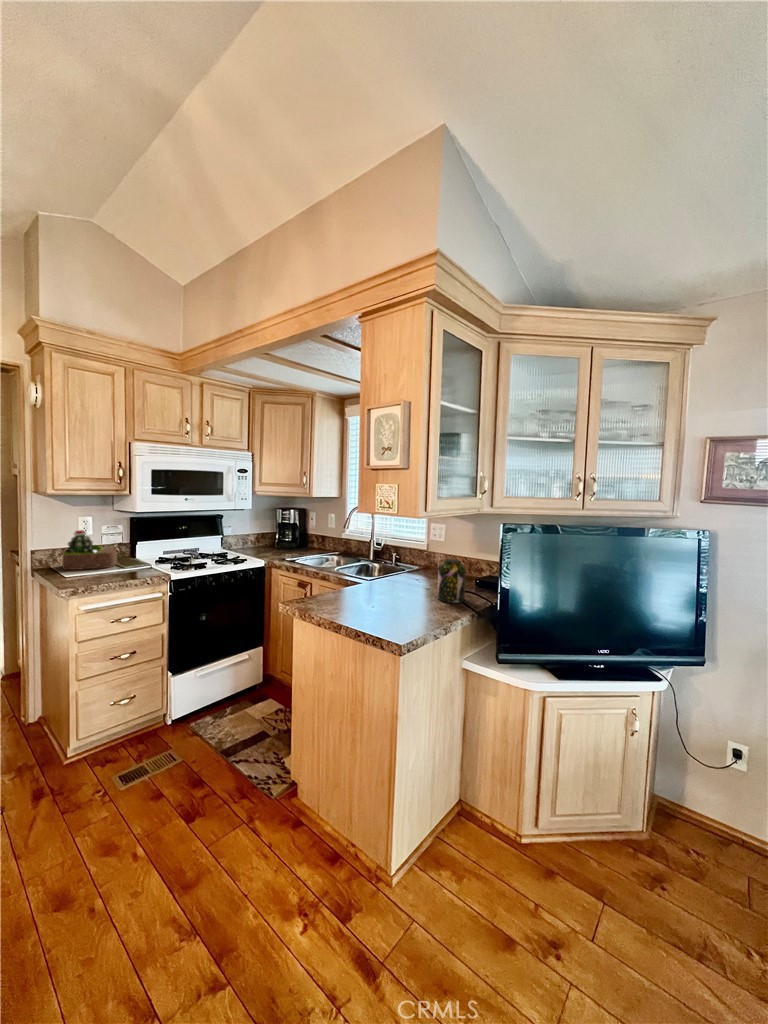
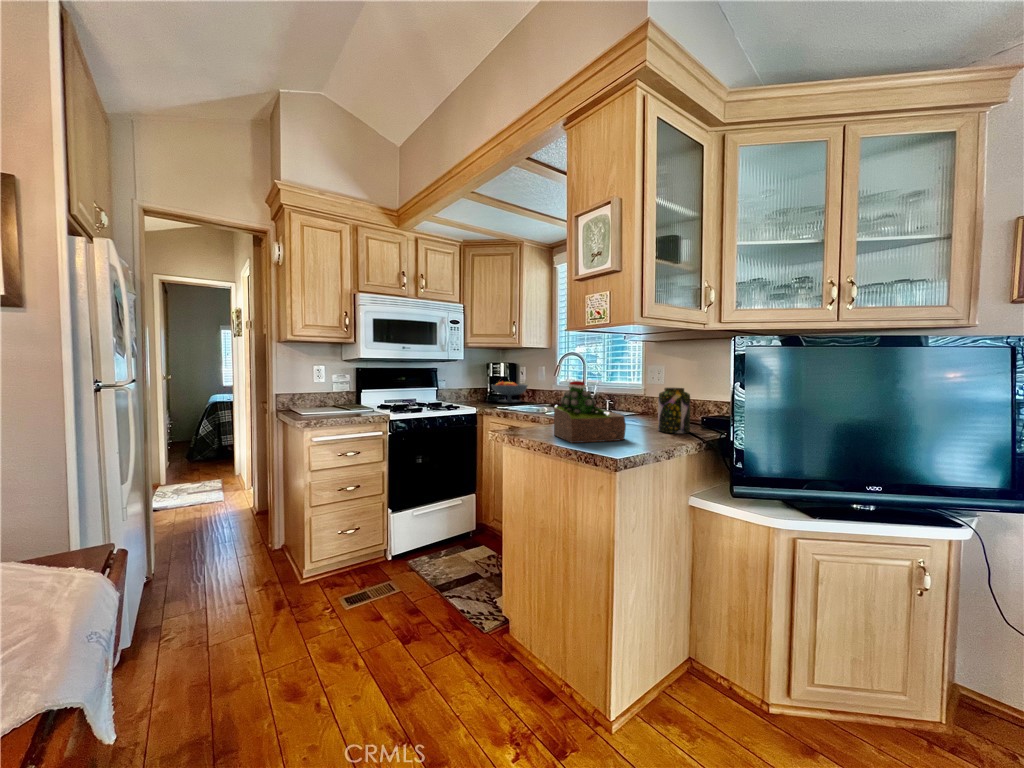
fruit bowl: none [279,525,317,550] -> present [492,381,527,403]
succulent plant: present [63,530,117,570] -> present [554,381,626,443]

